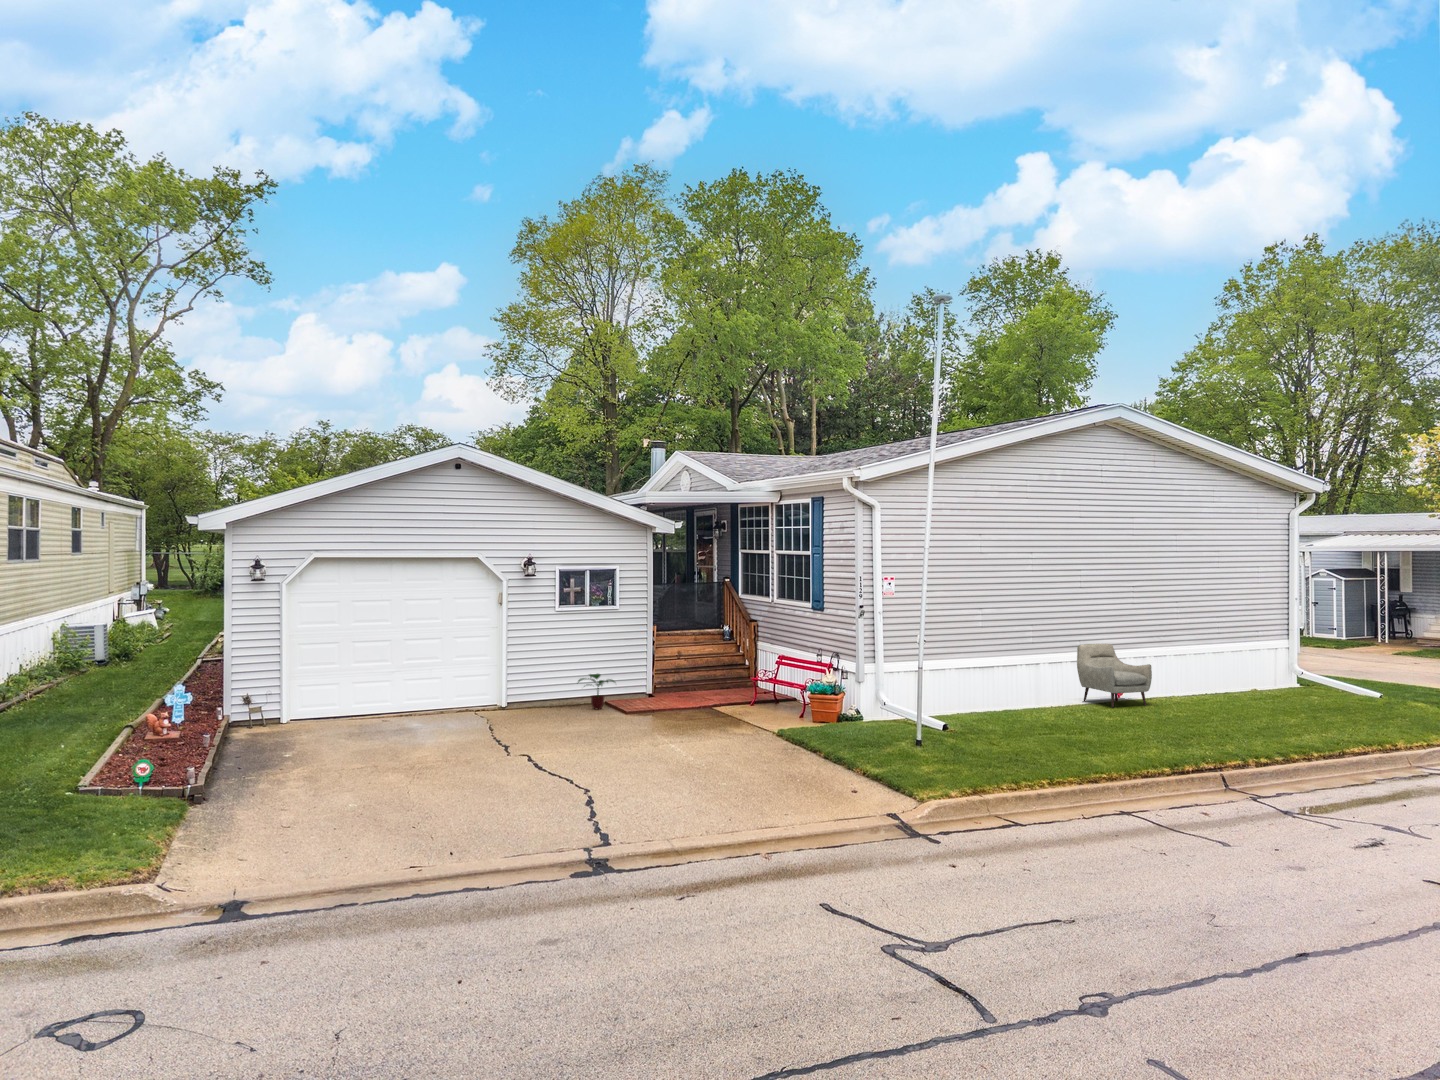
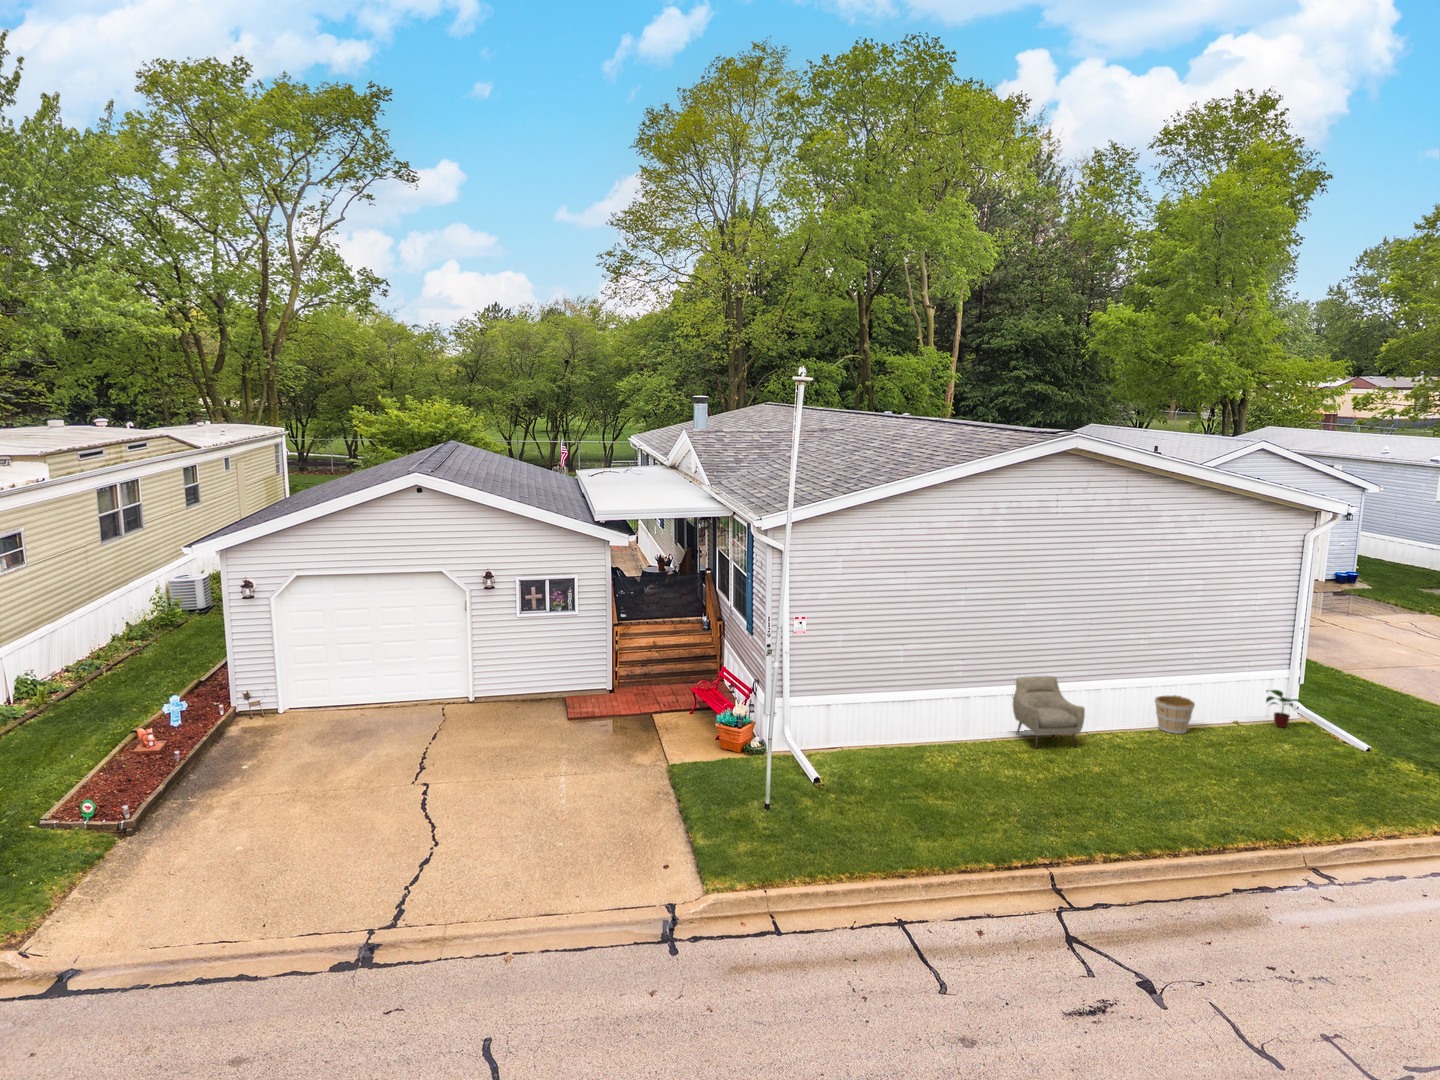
wooden bucket: none [1193,663,1232,696] -> present [1155,695,1195,734]
potted plant: present [578,674,615,709] -> present [1266,690,1304,728]

